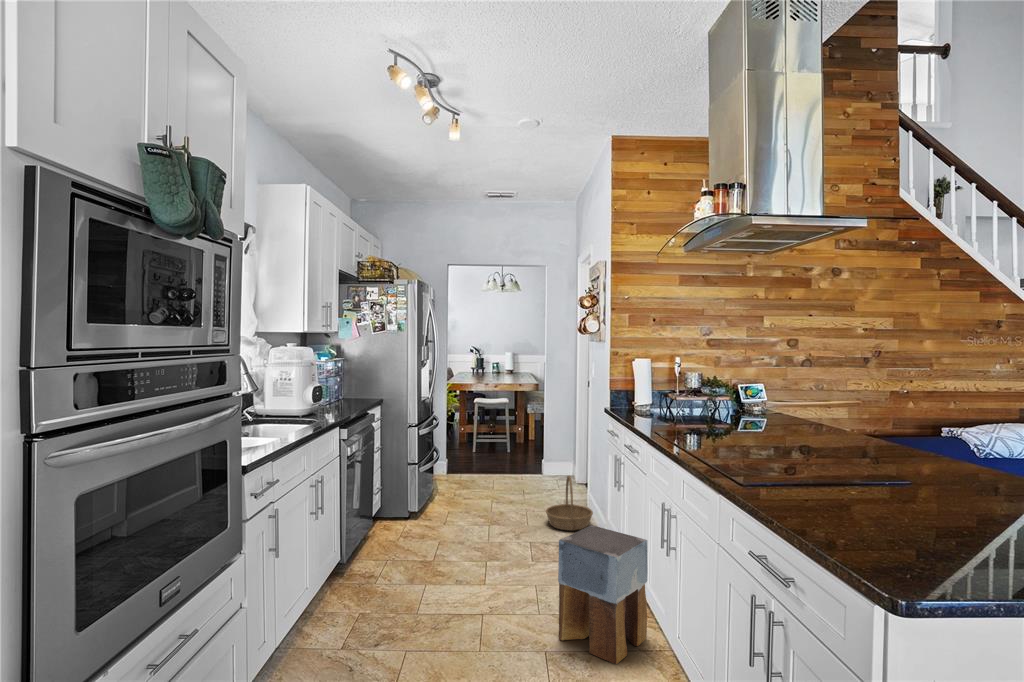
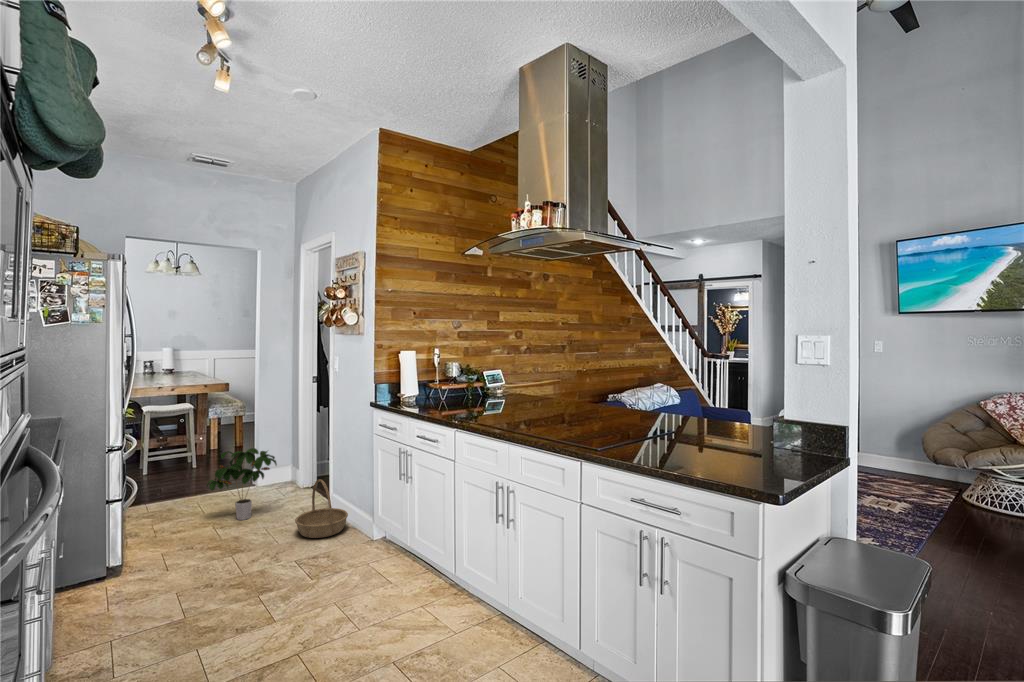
potted plant: none [492,439,546,501] -> present [207,448,277,520]
stool: present [558,525,648,664] -> none [396,523,472,649]

